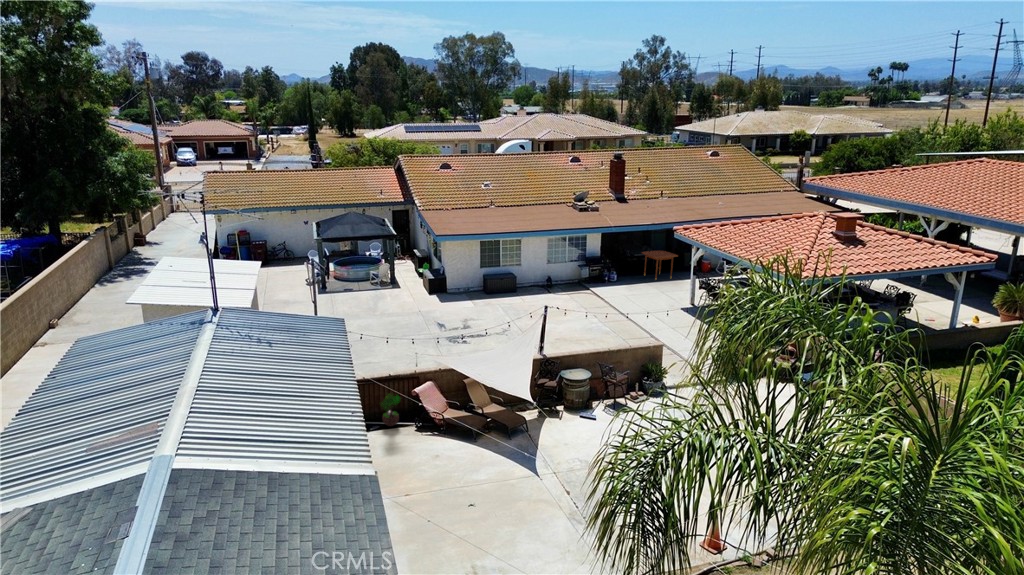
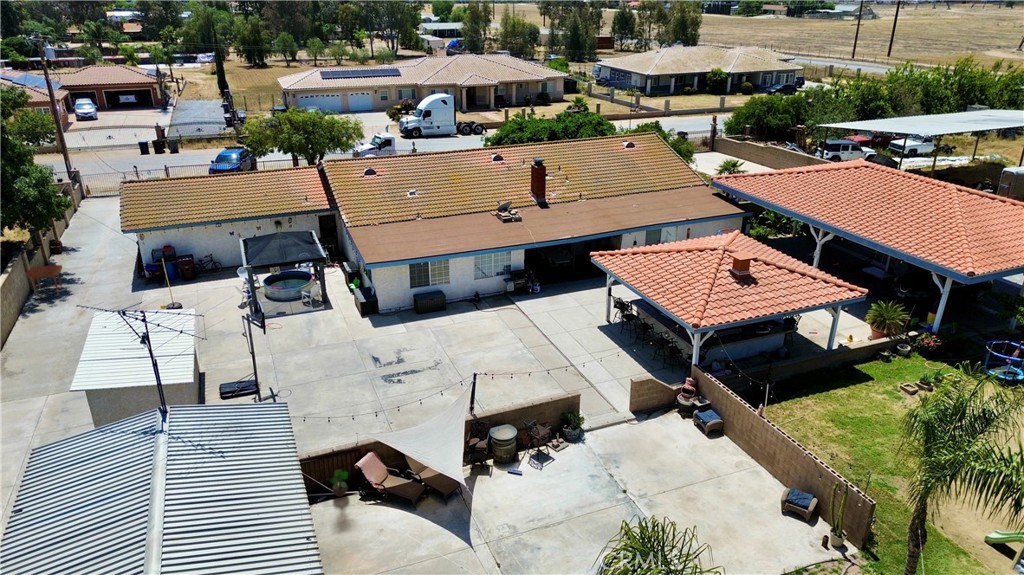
dining table: present [642,251,678,279] -> present [26,265,62,296]

